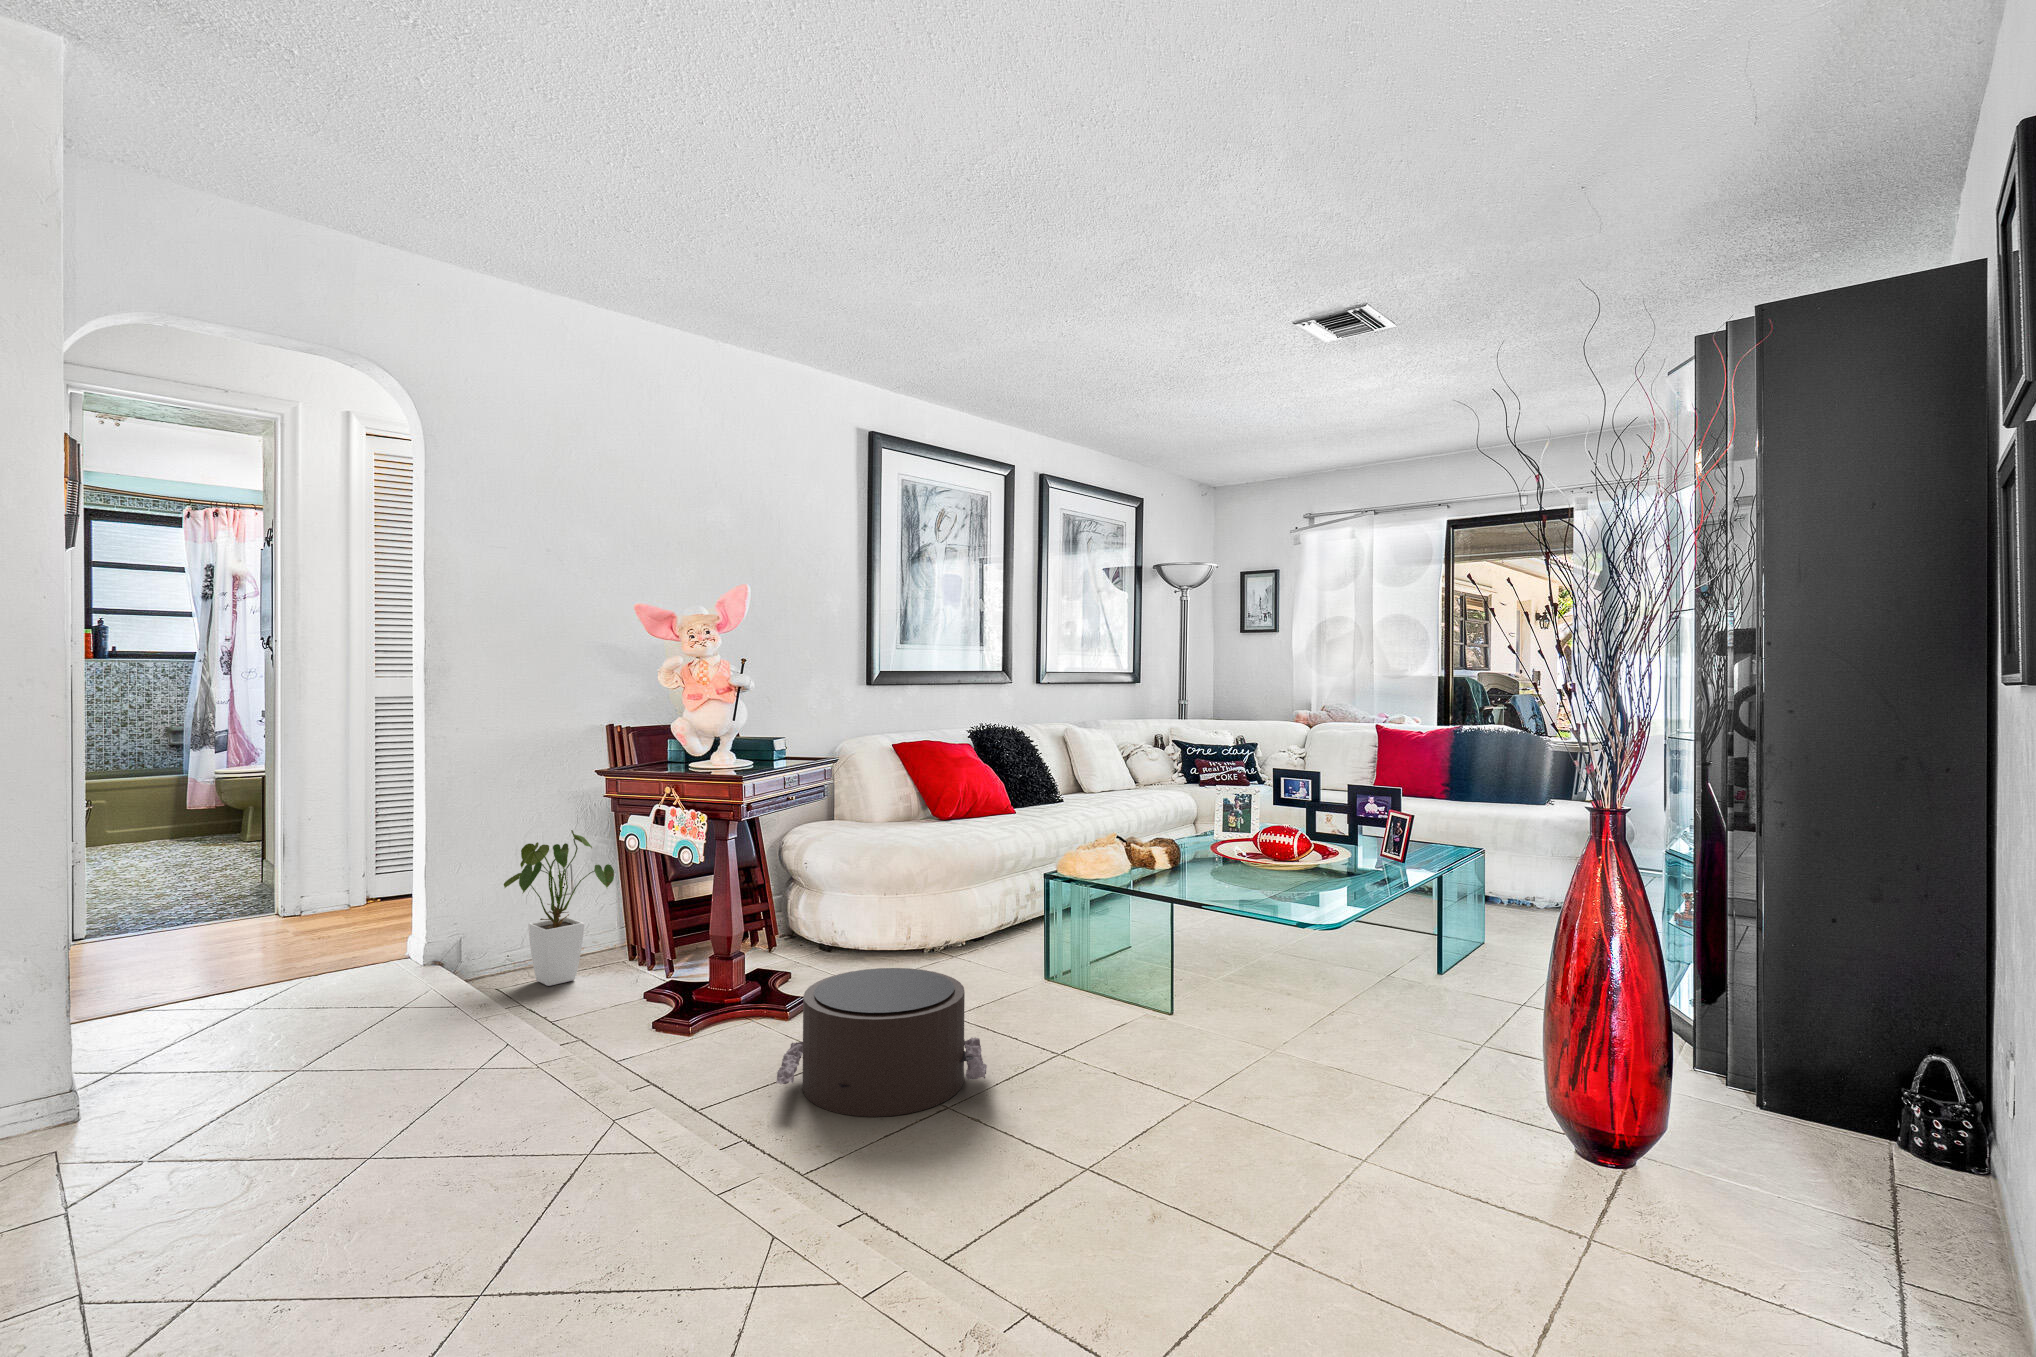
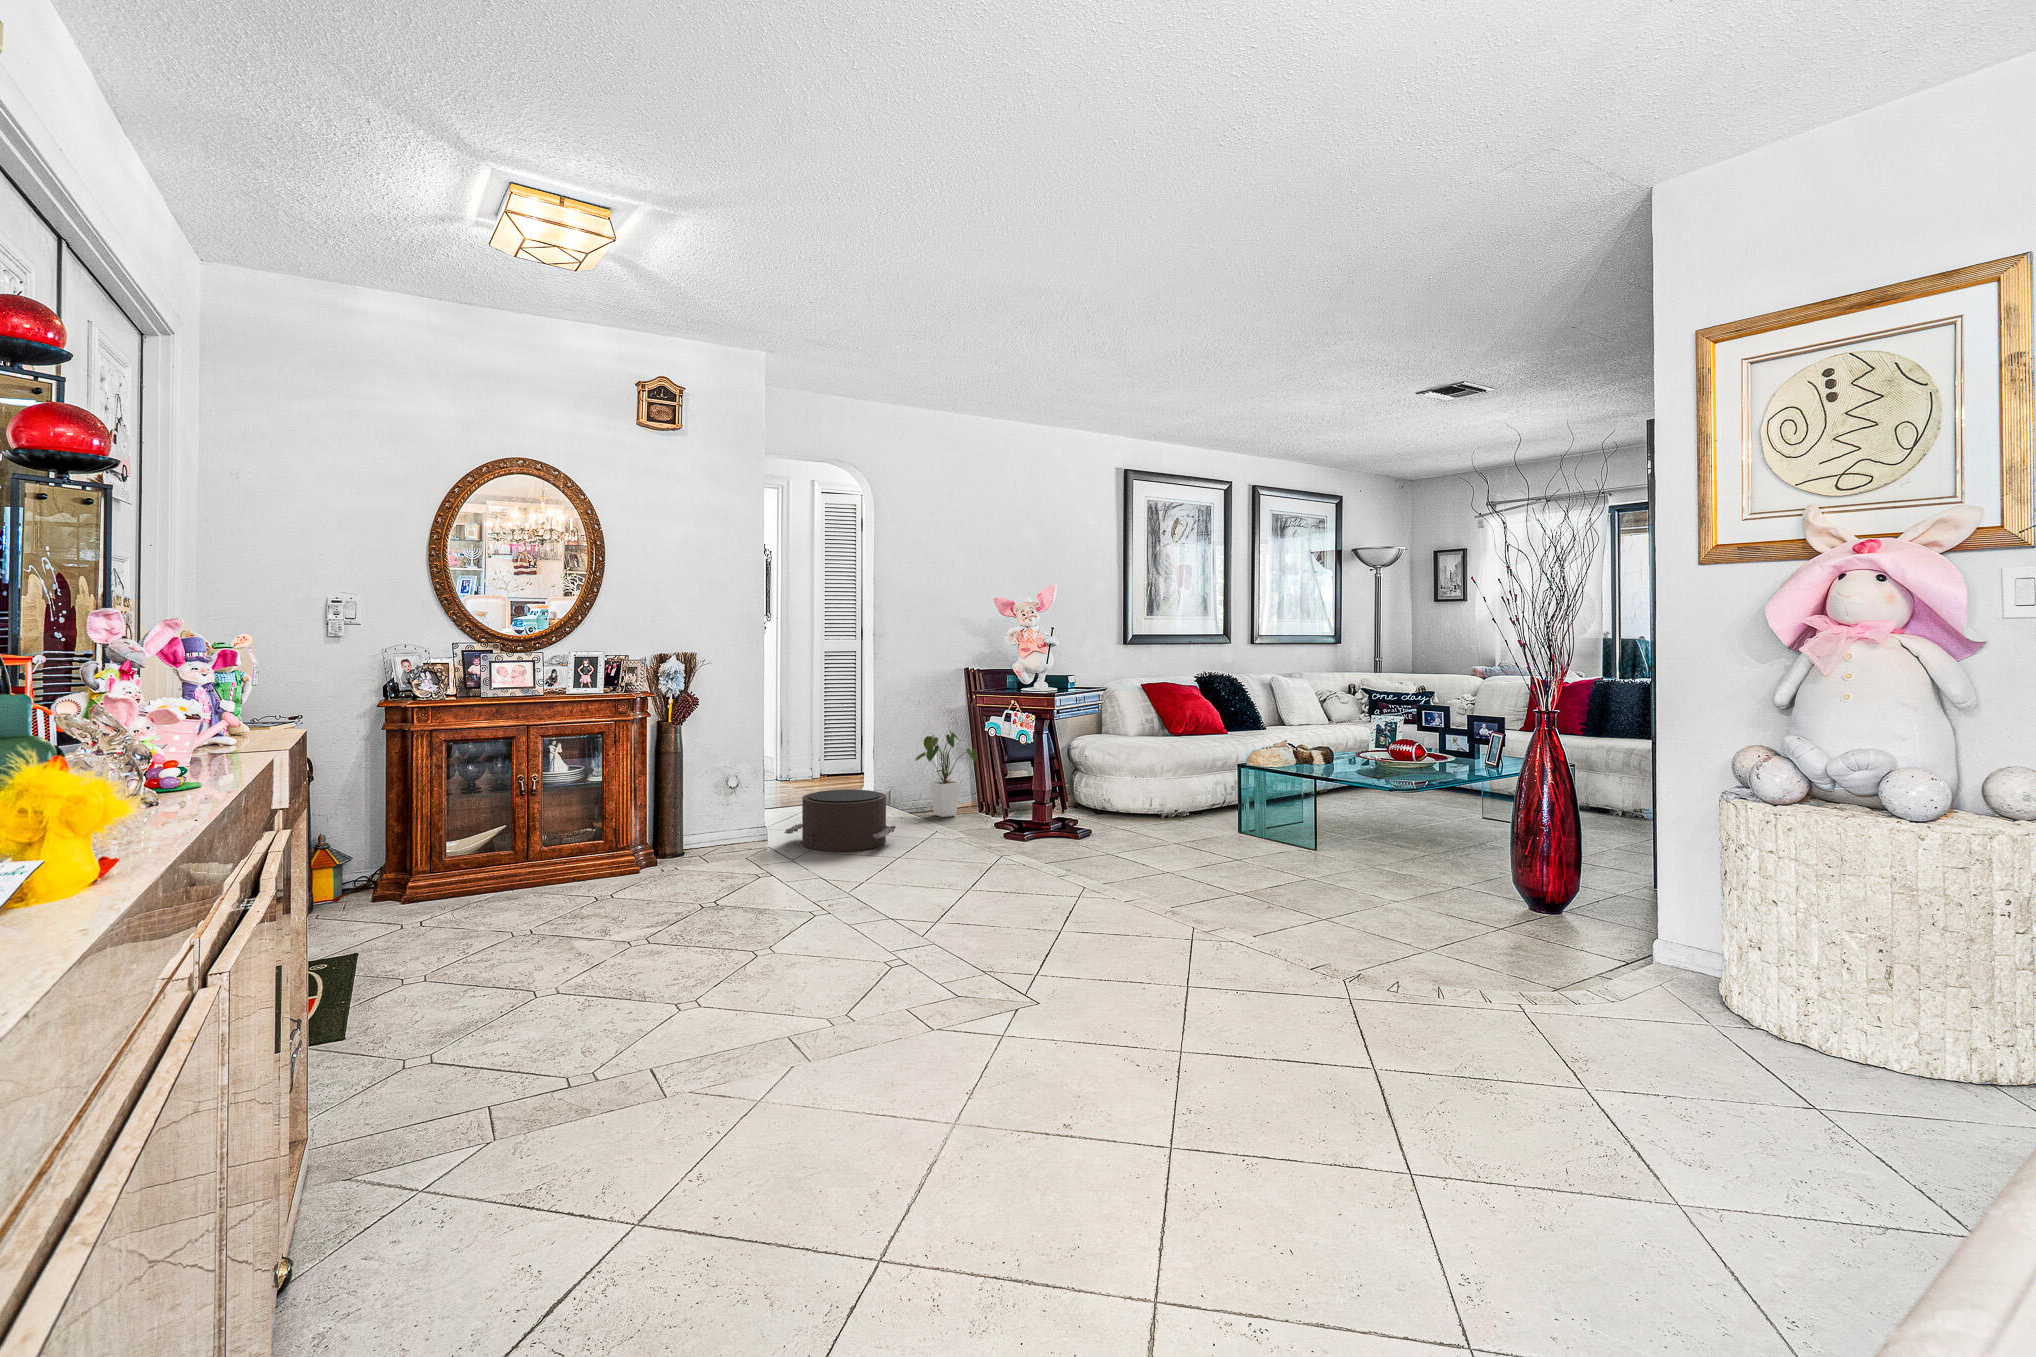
pouf: present [776,968,987,1117] -> present [784,789,896,851]

